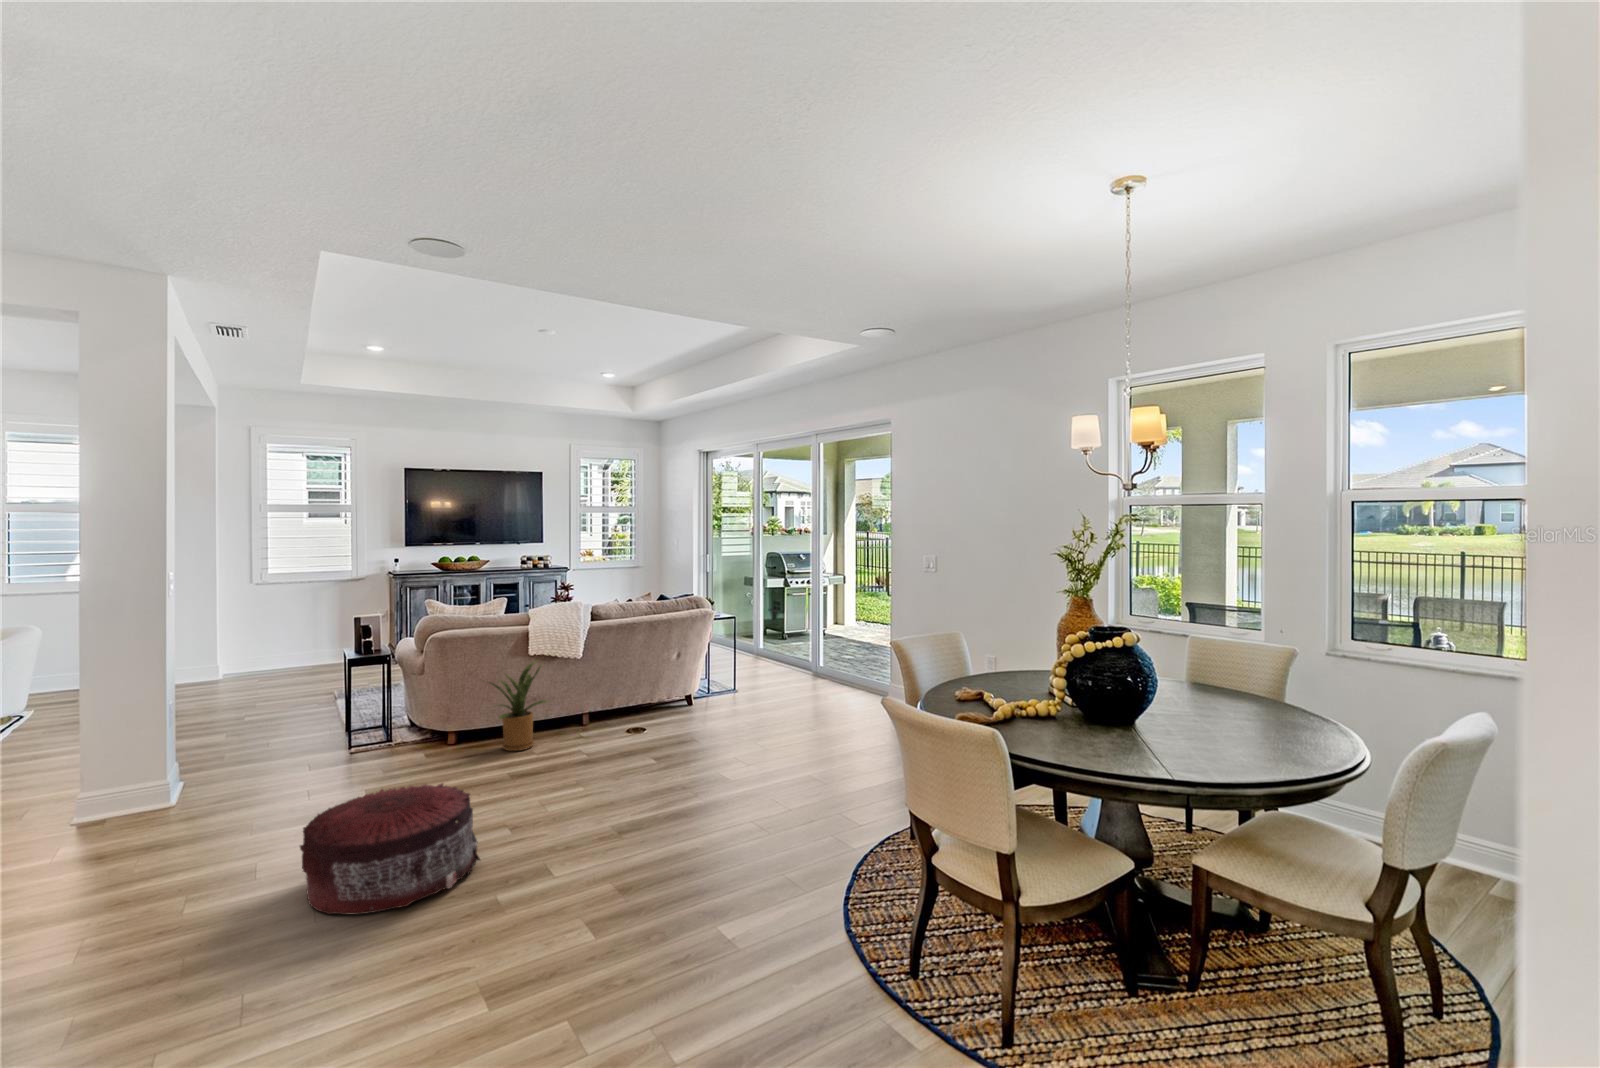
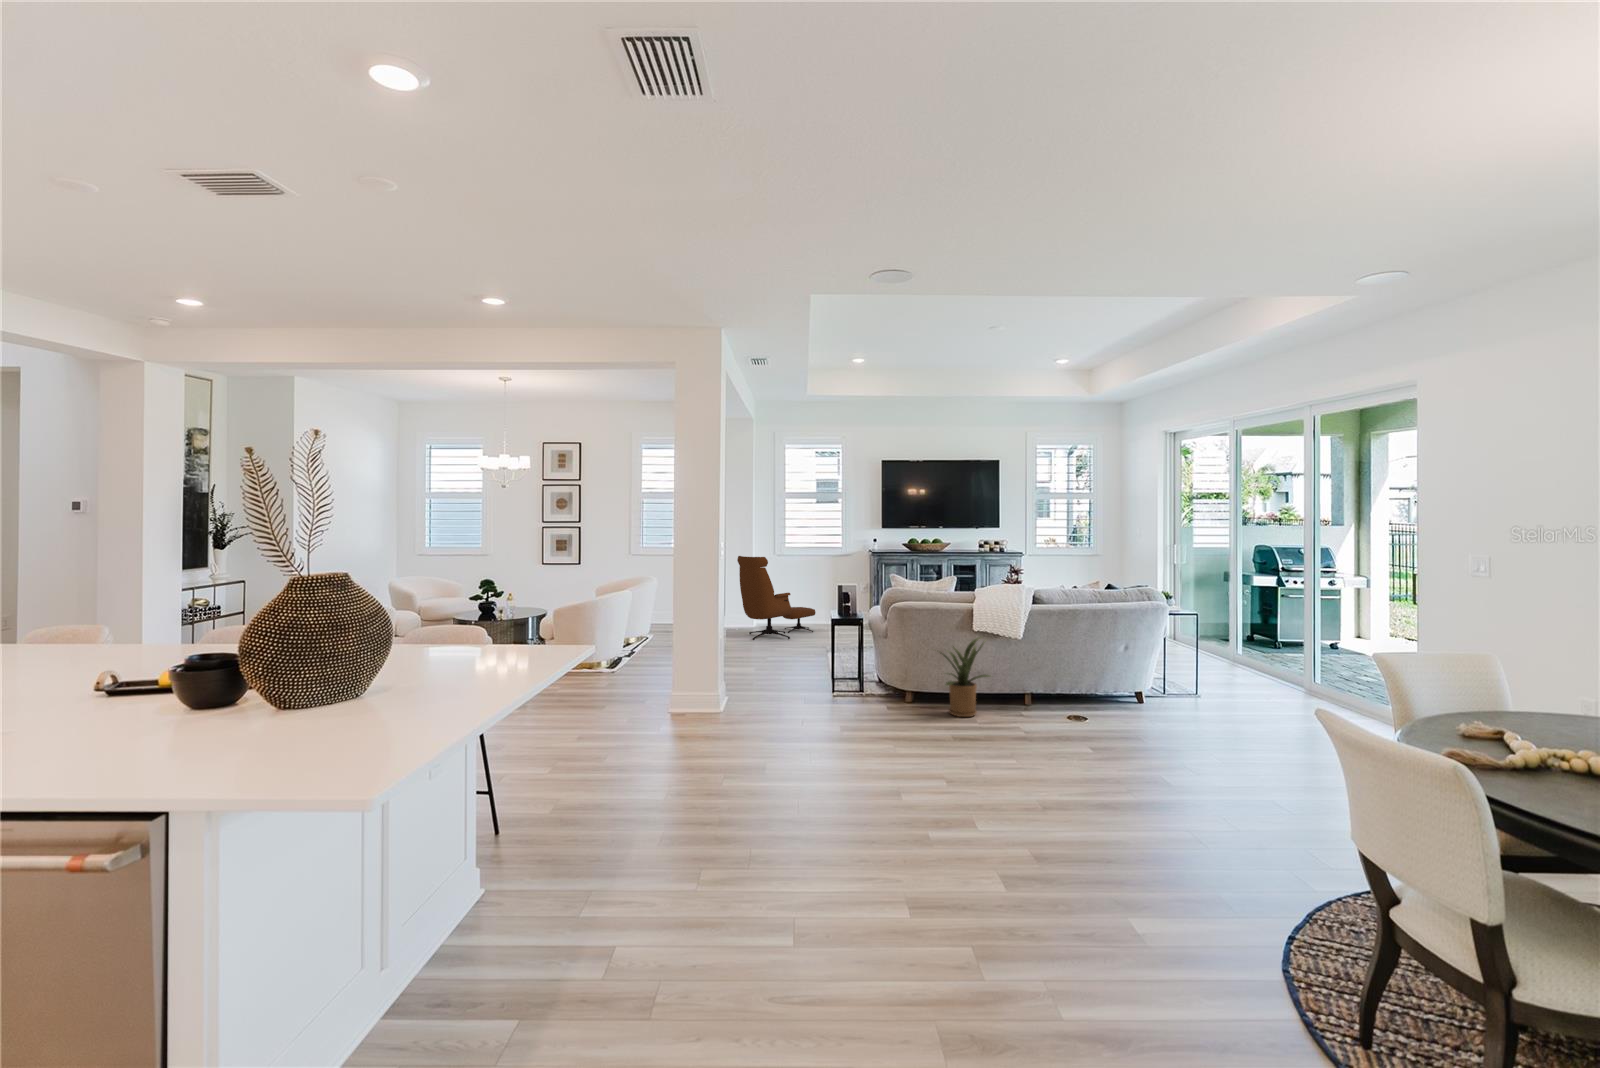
lounge chair: none [189,586,314,696] -> present [737,556,816,640]
pouf: present [300,783,480,915] -> none [788,723,917,821]

